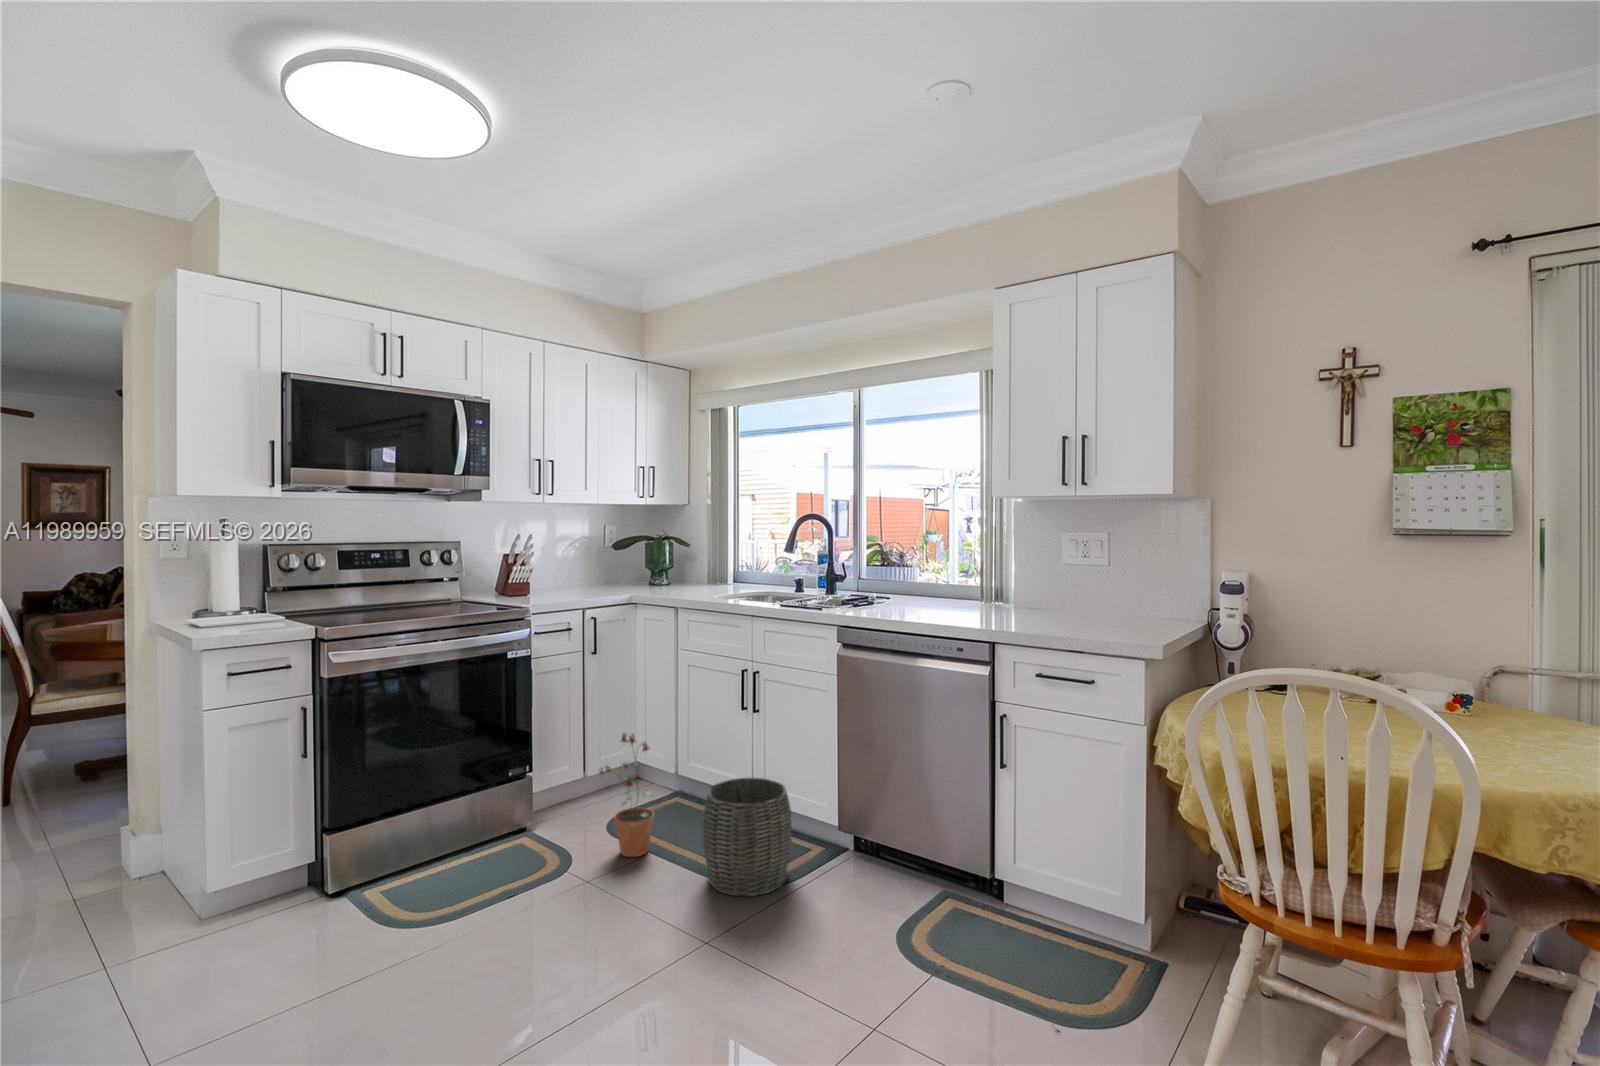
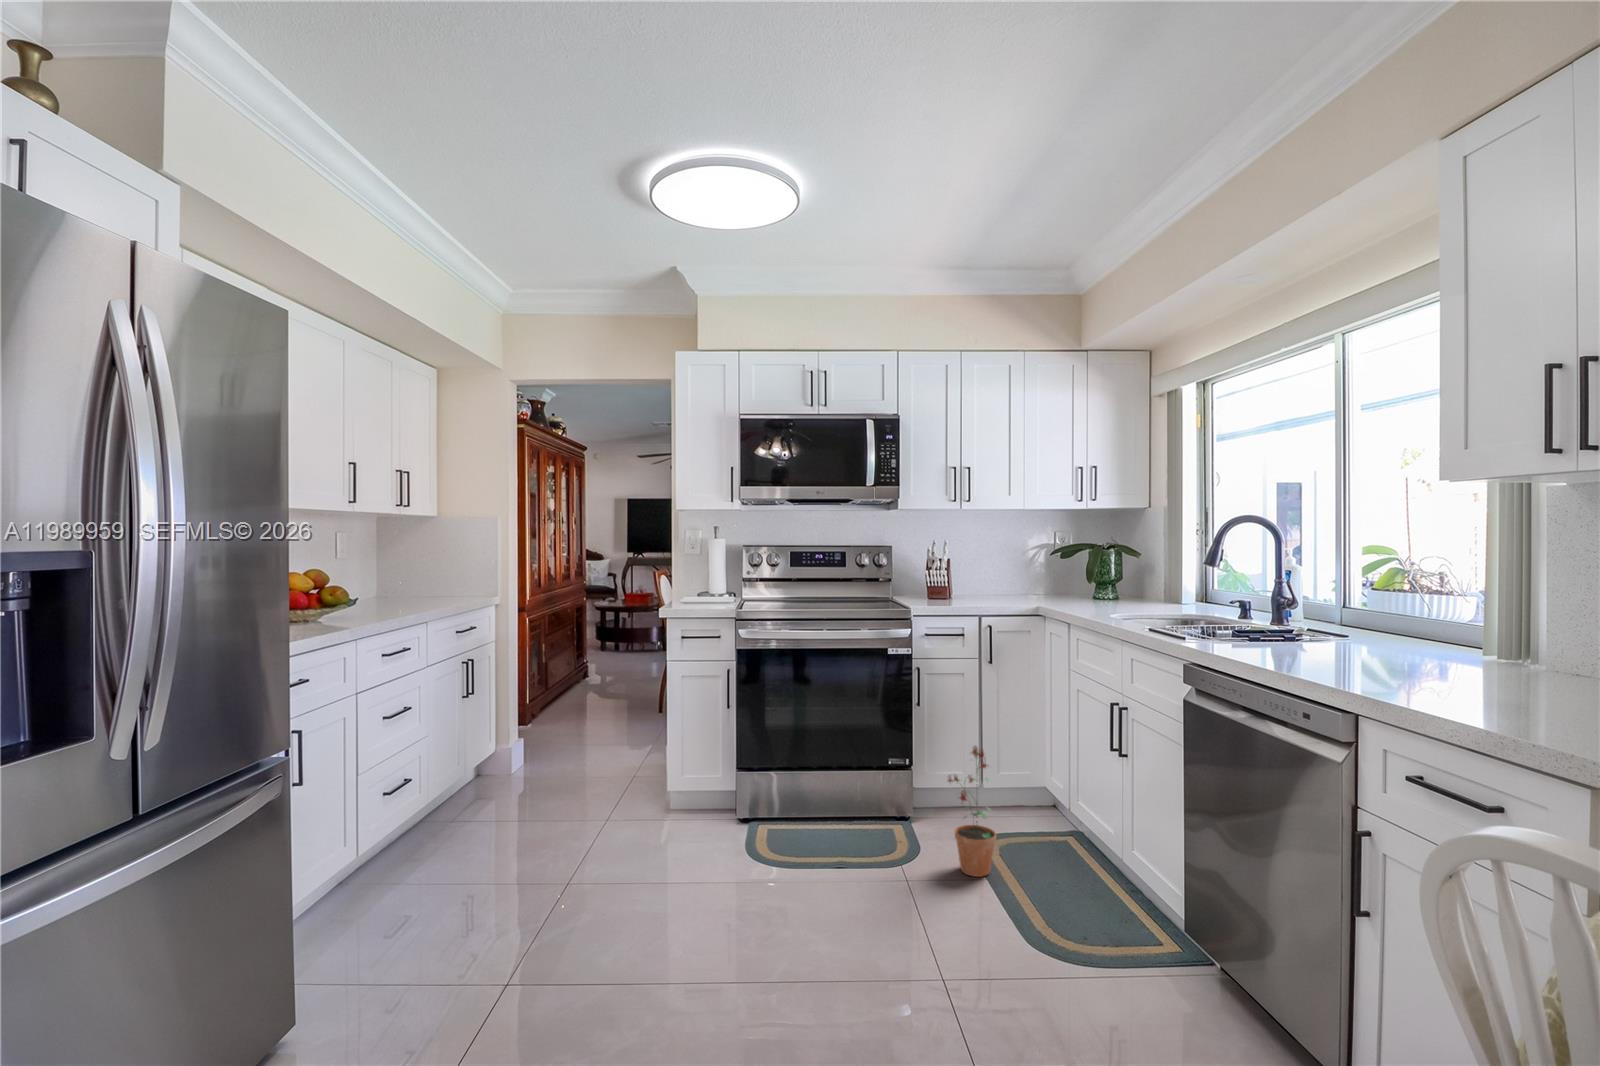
woven basket: present [703,778,792,896] -> none [1003,822,1110,965]

